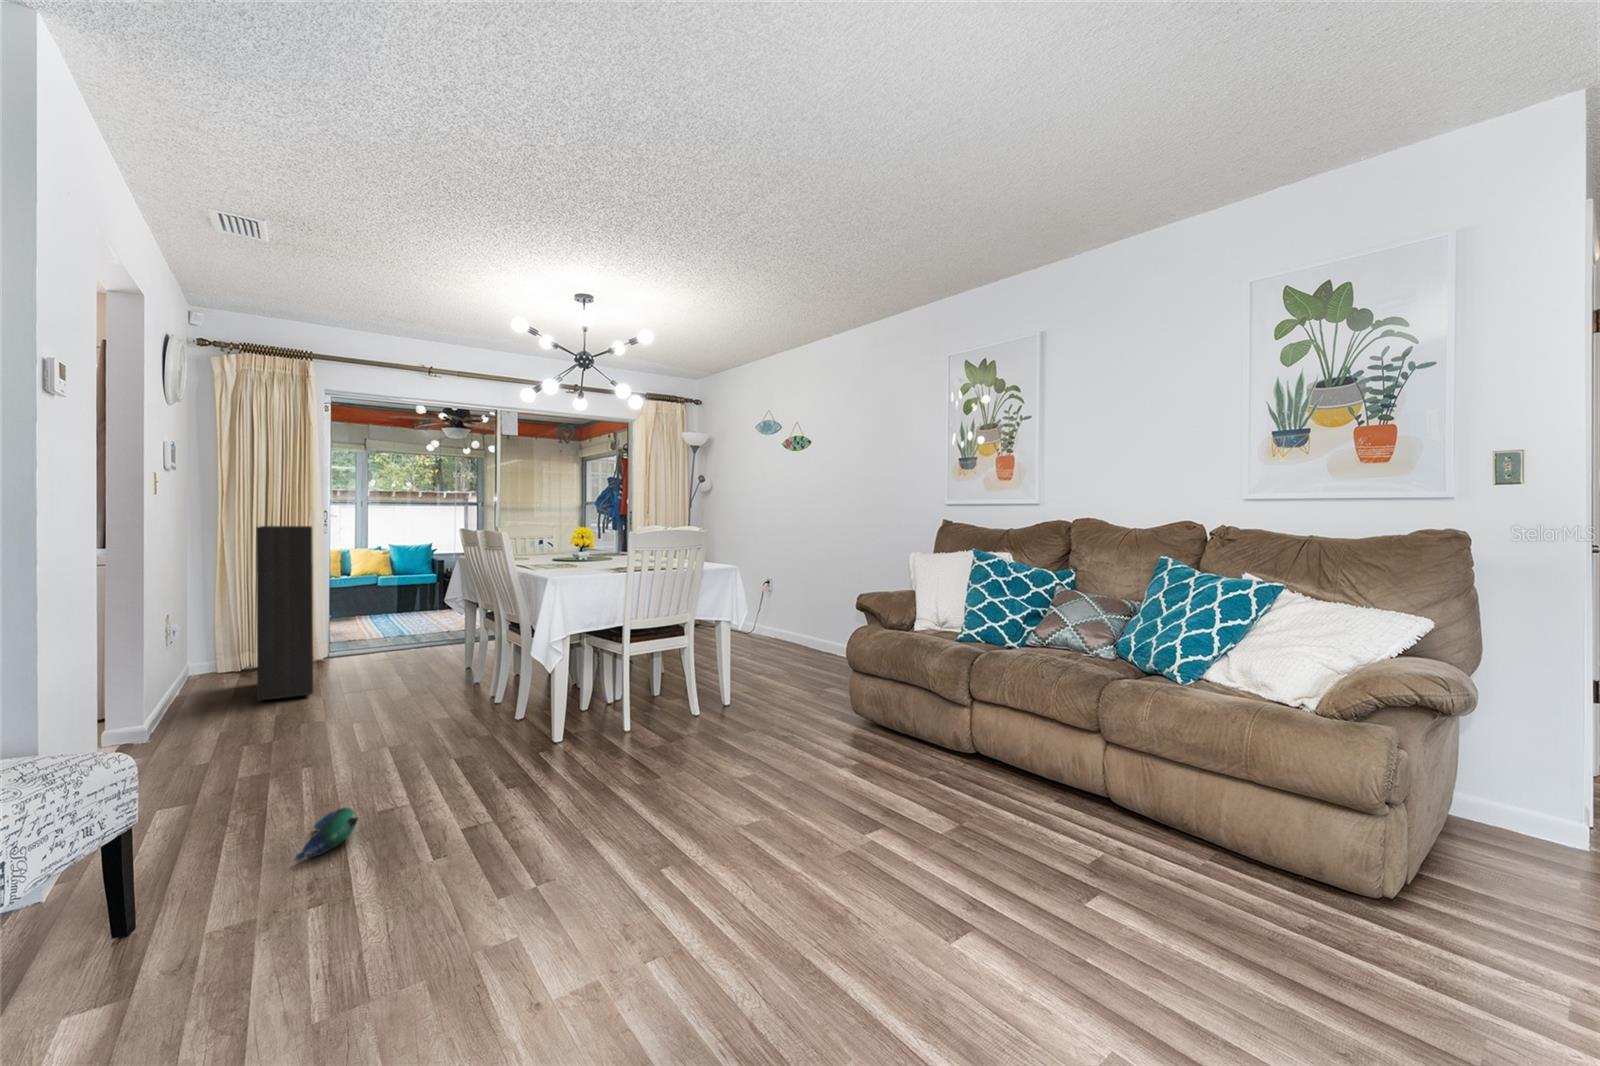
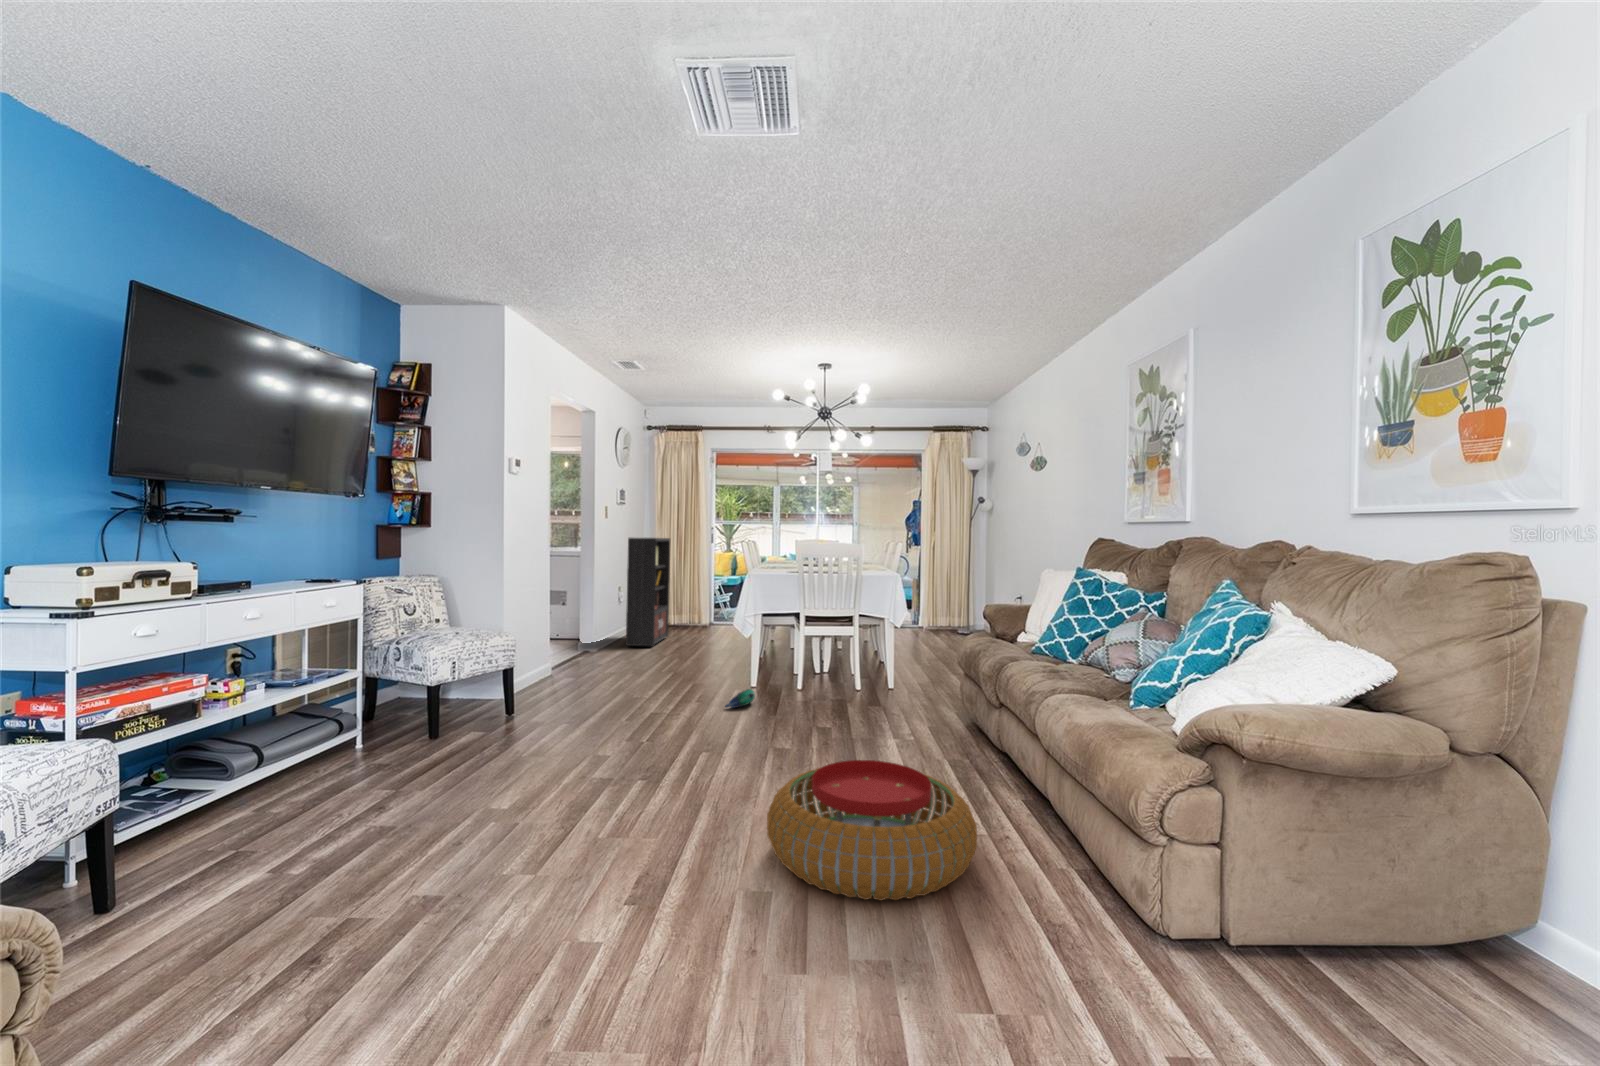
pouf: none [935,786,1201,965] -> present [767,760,977,900]
plush toy: present [295,808,358,861] -> present [725,689,755,708]

